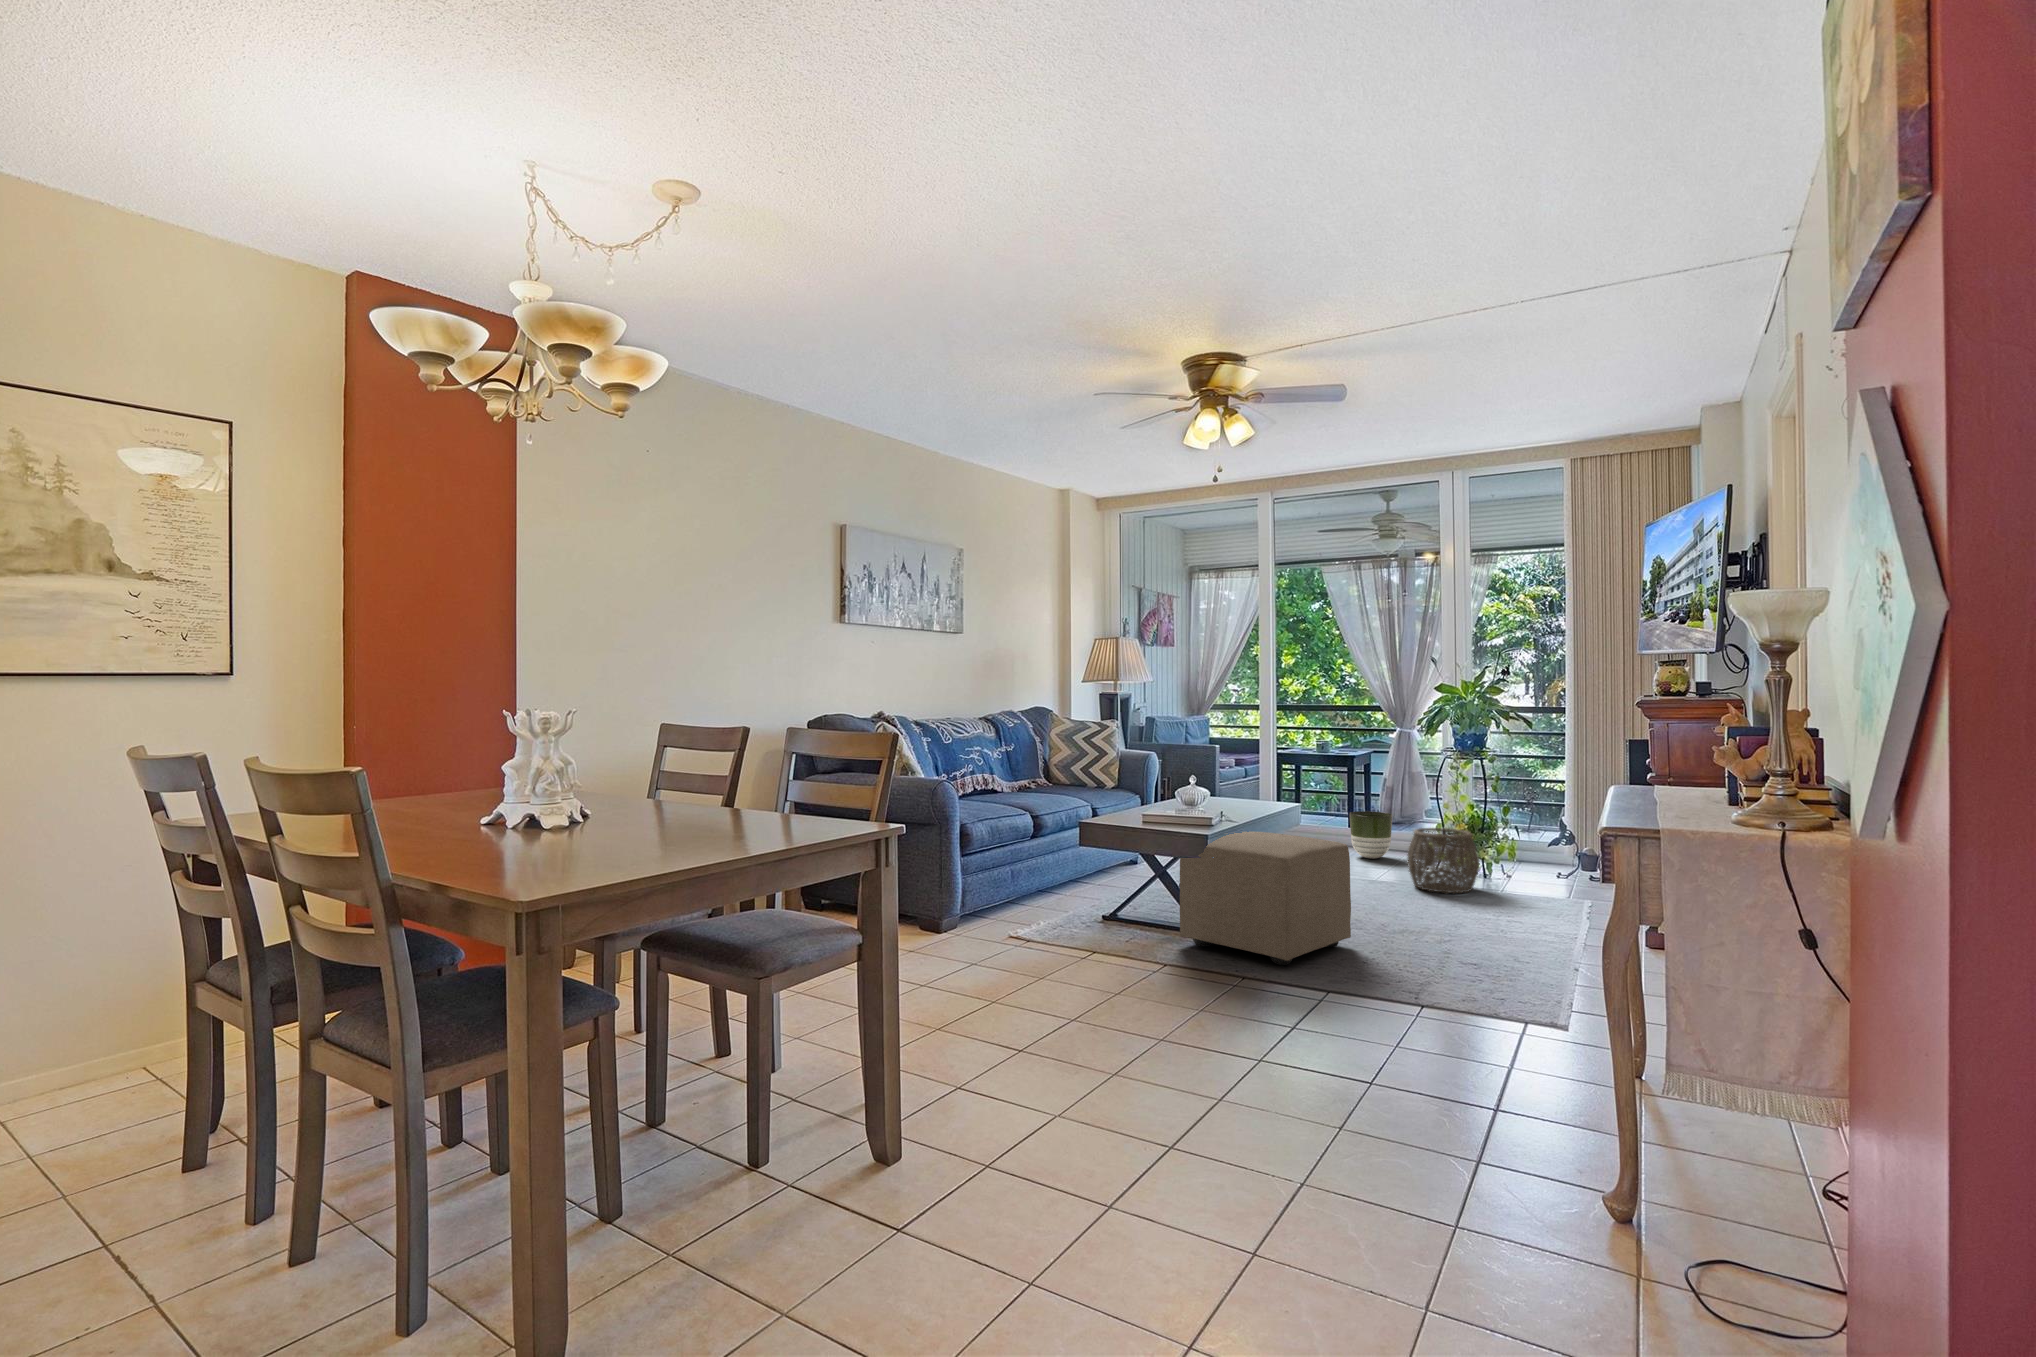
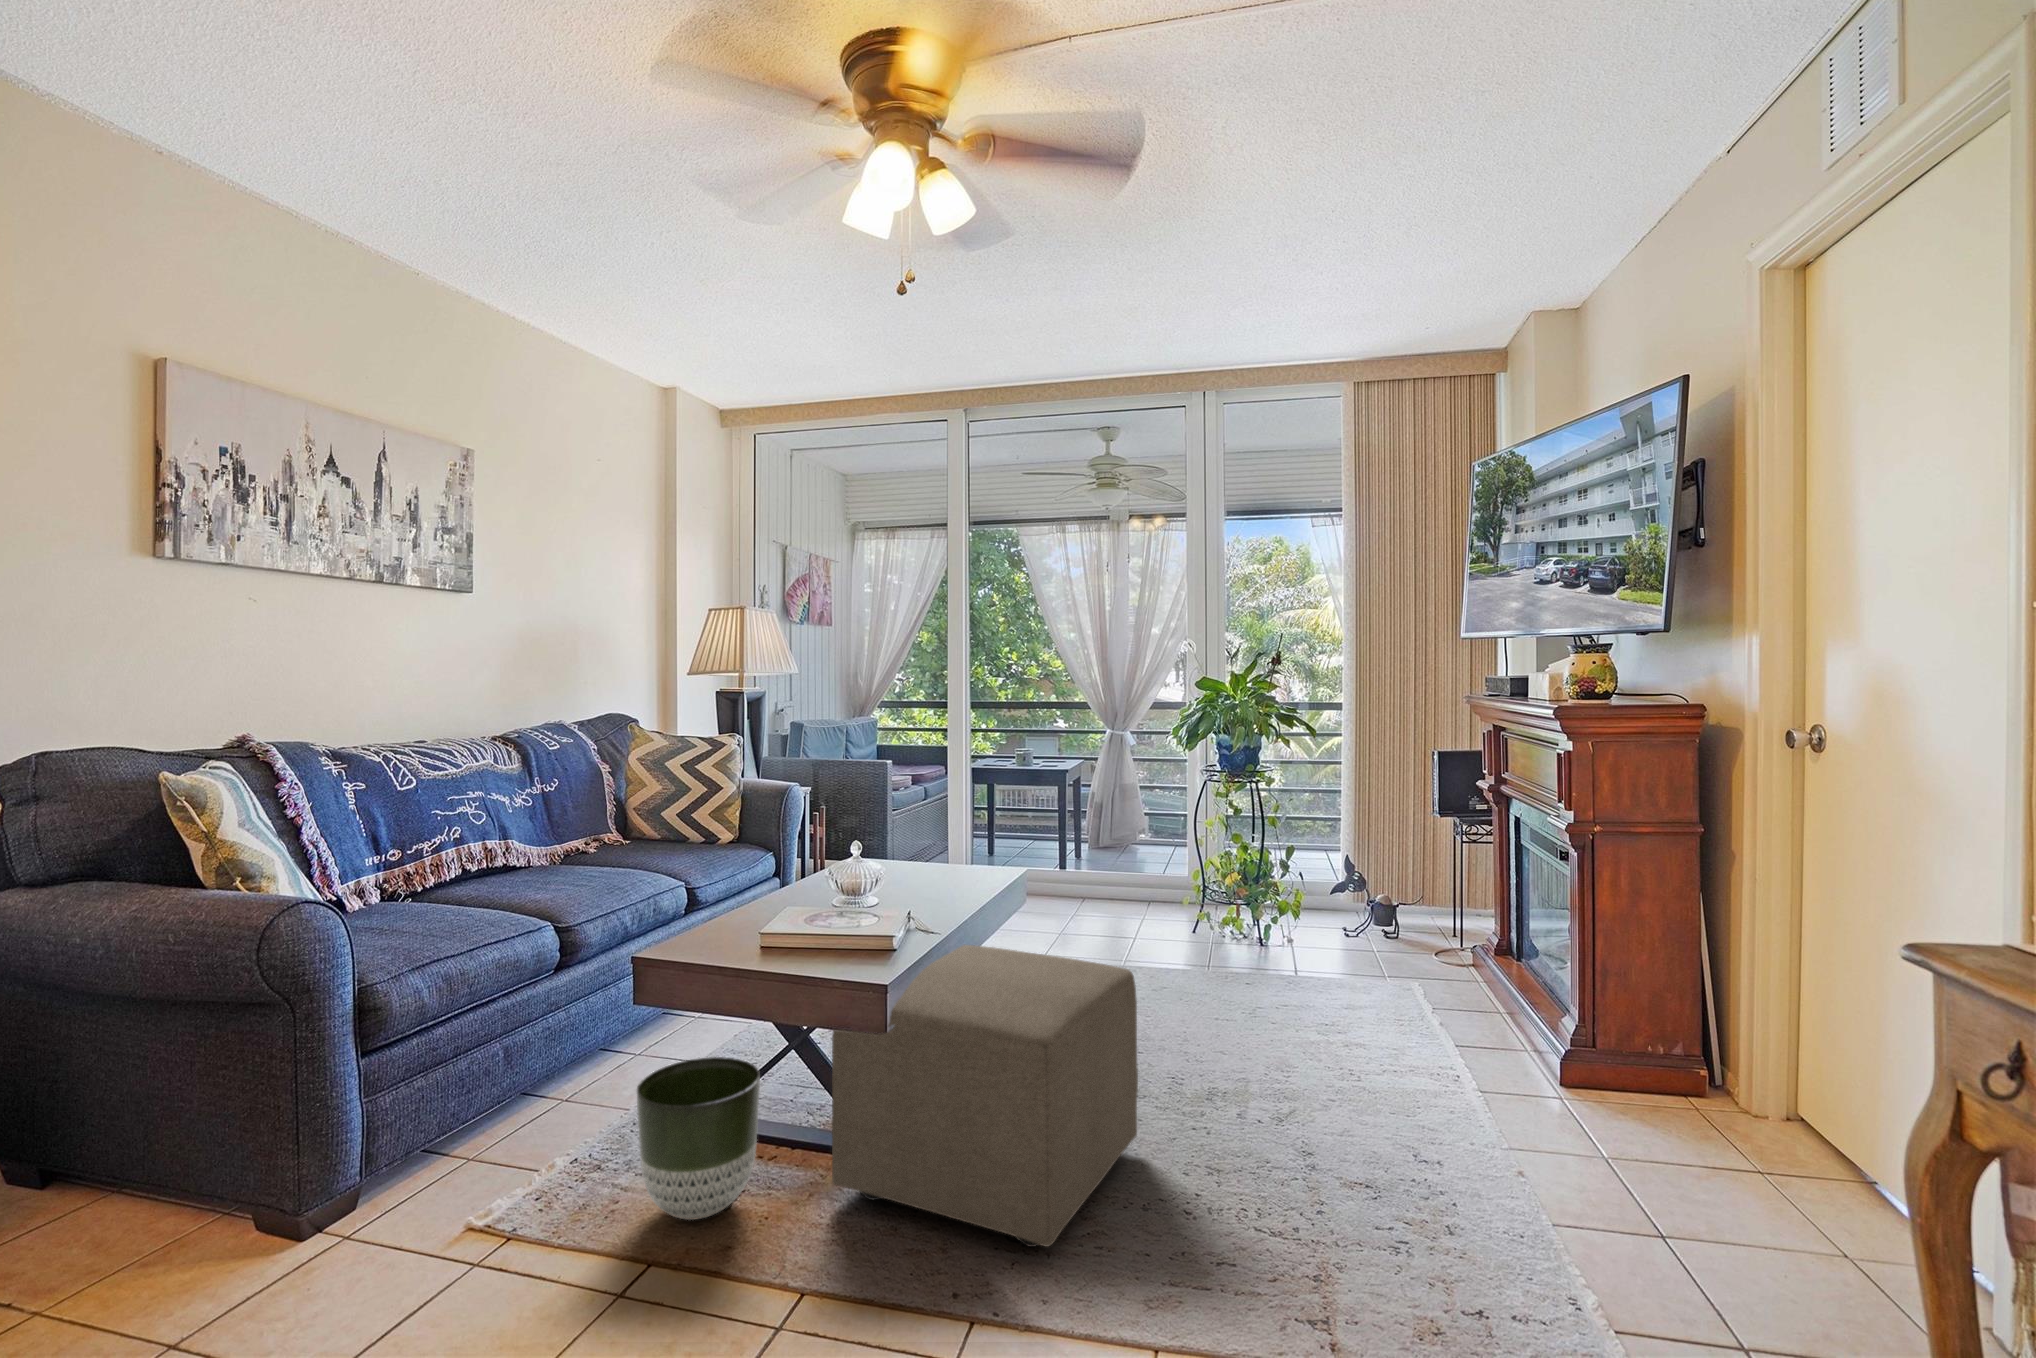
planter: present [1350,811,1392,859] -> present [637,1057,760,1220]
woven basket: present [1408,828,1479,893] -> none [1163,883,1262,983]

